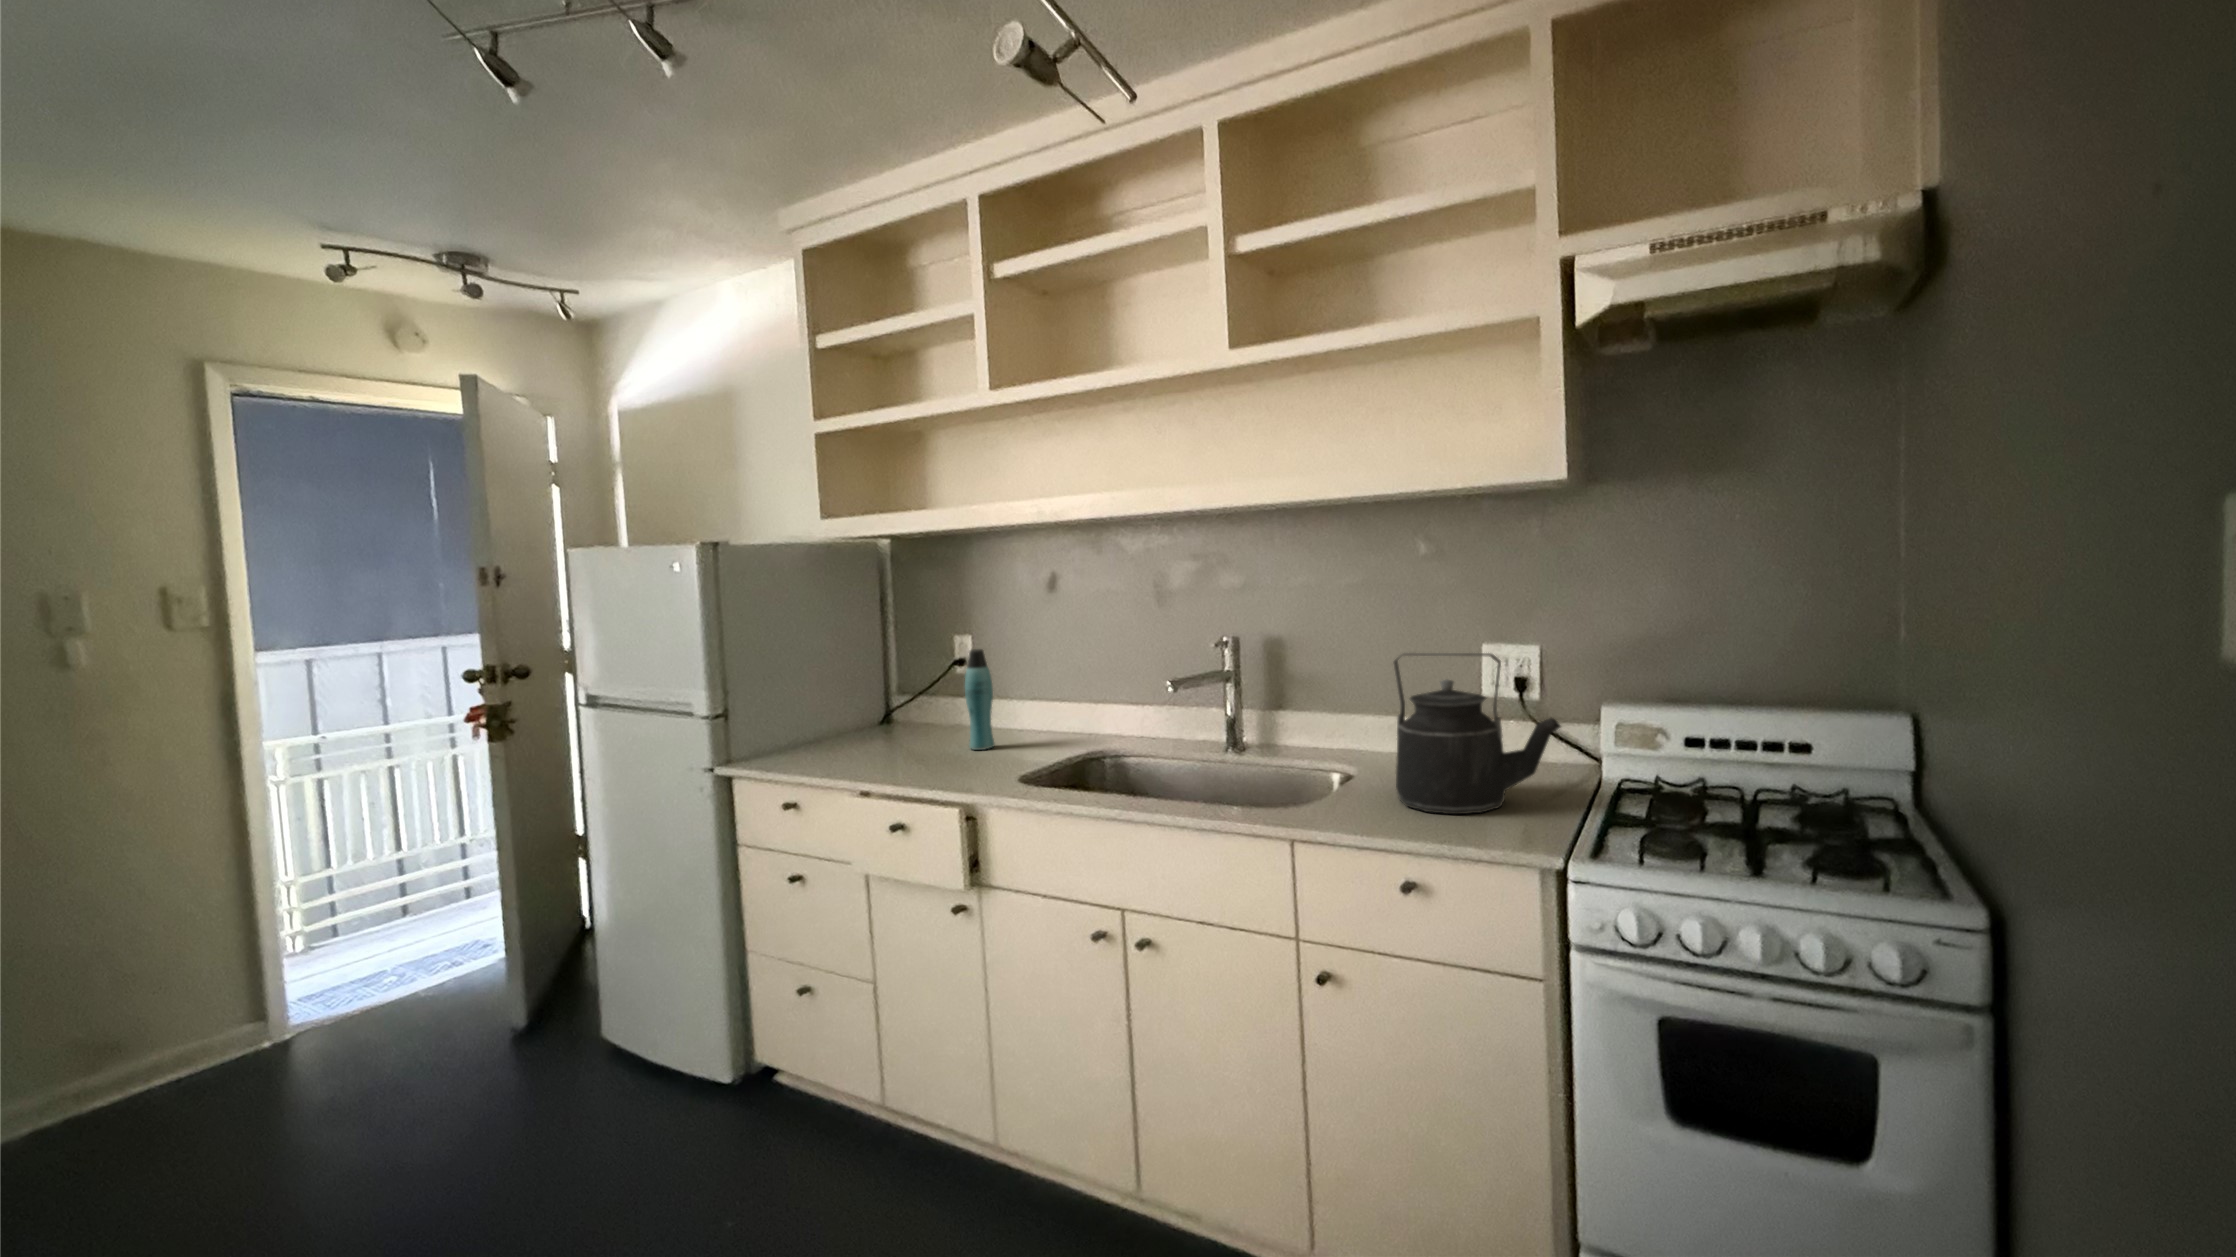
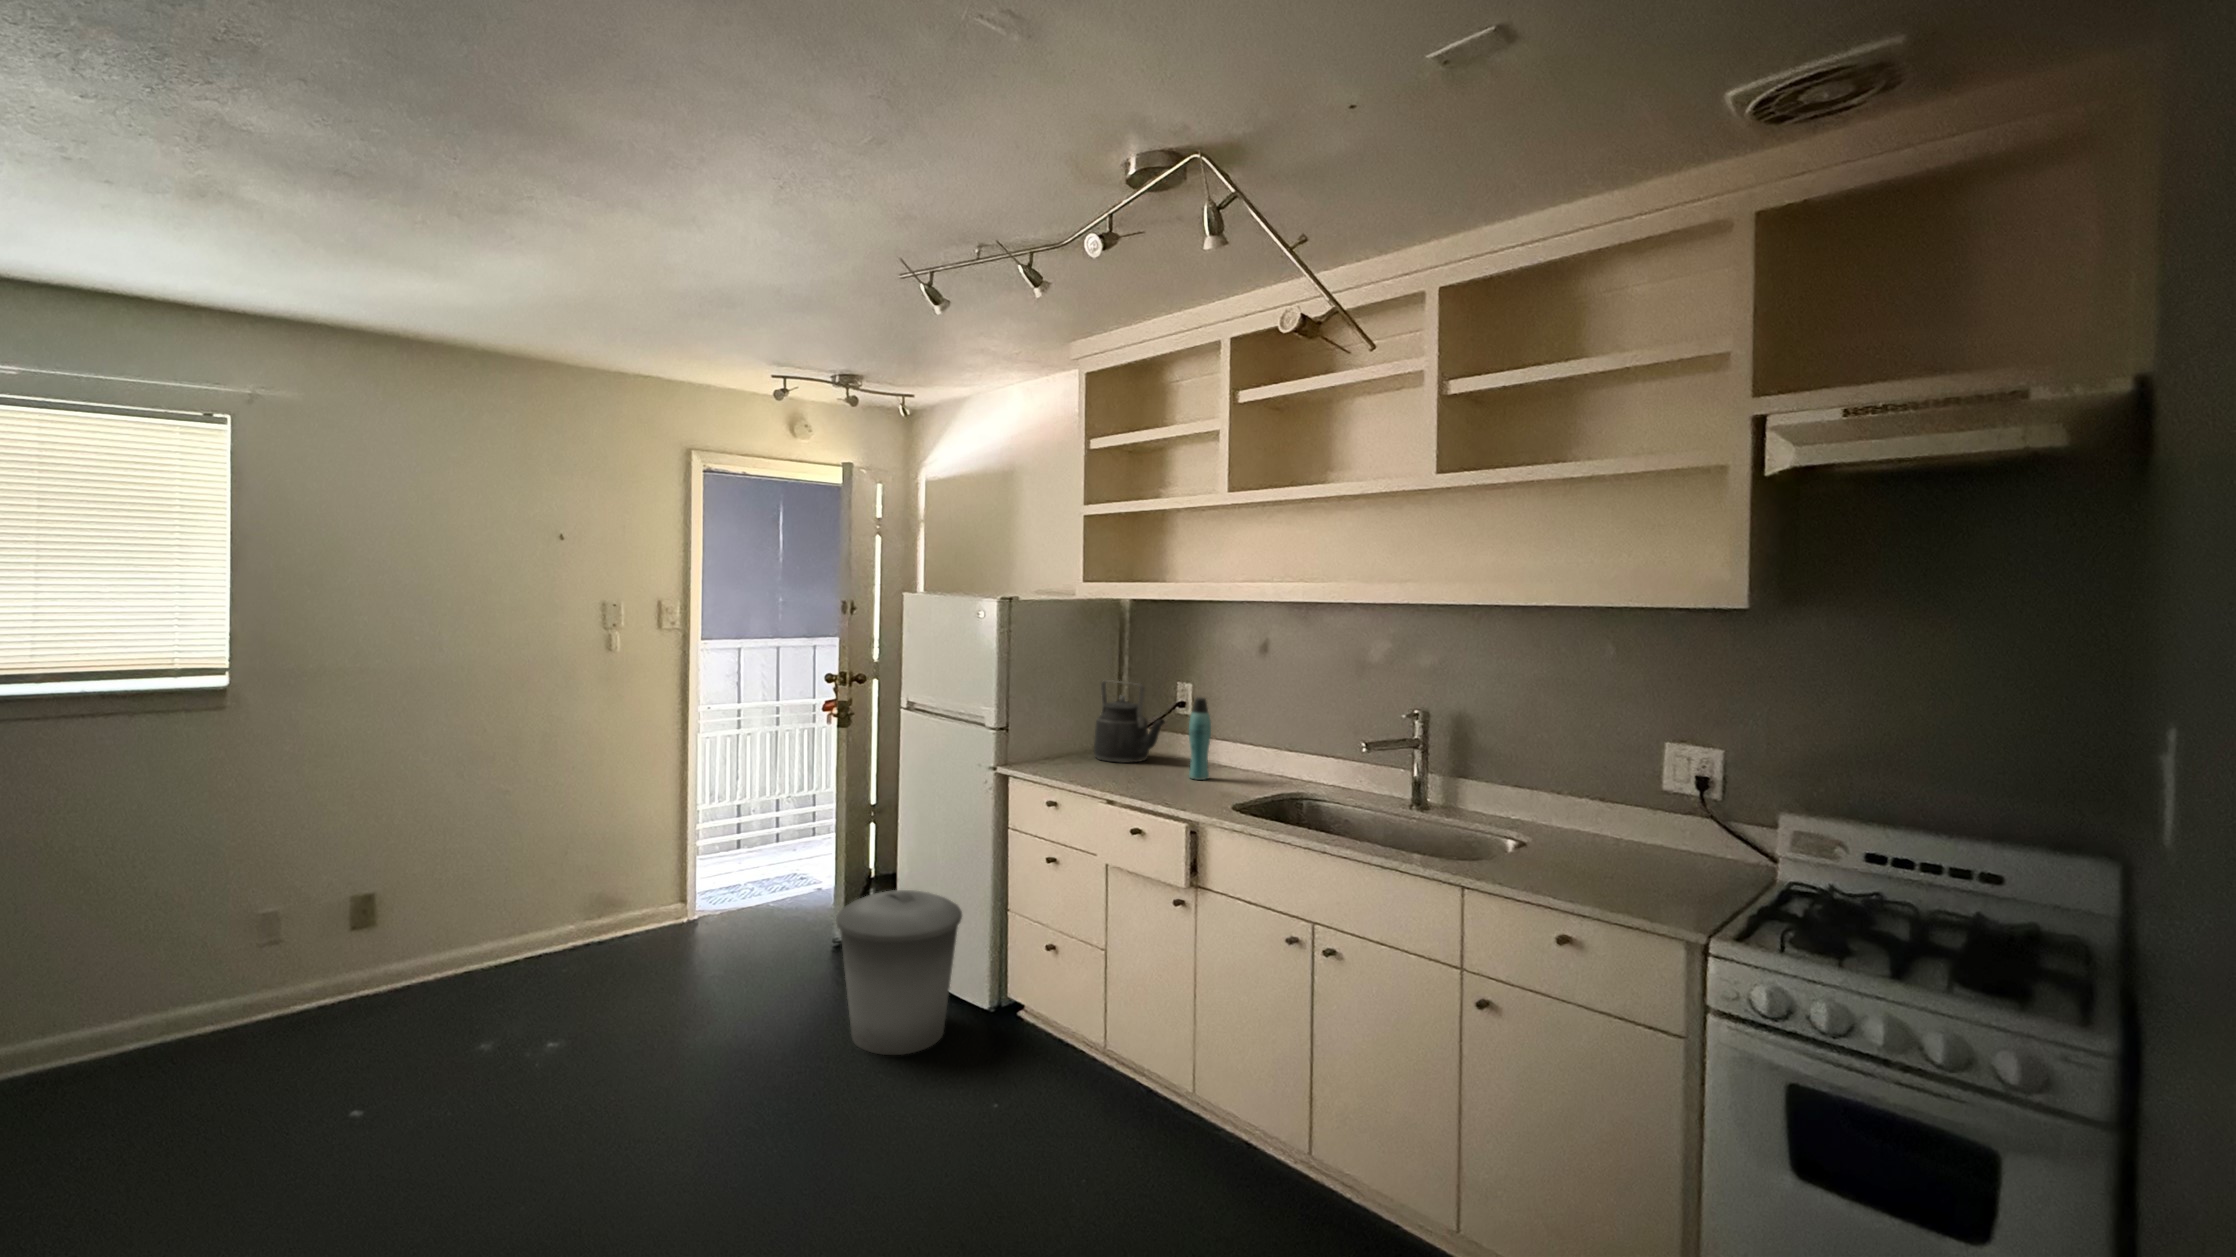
kettle: present [1394,653,1561,814] -> present [1094,680,1164,763]
trash can: none [475,948,679,1188] -> present [836,890,962,1055]

